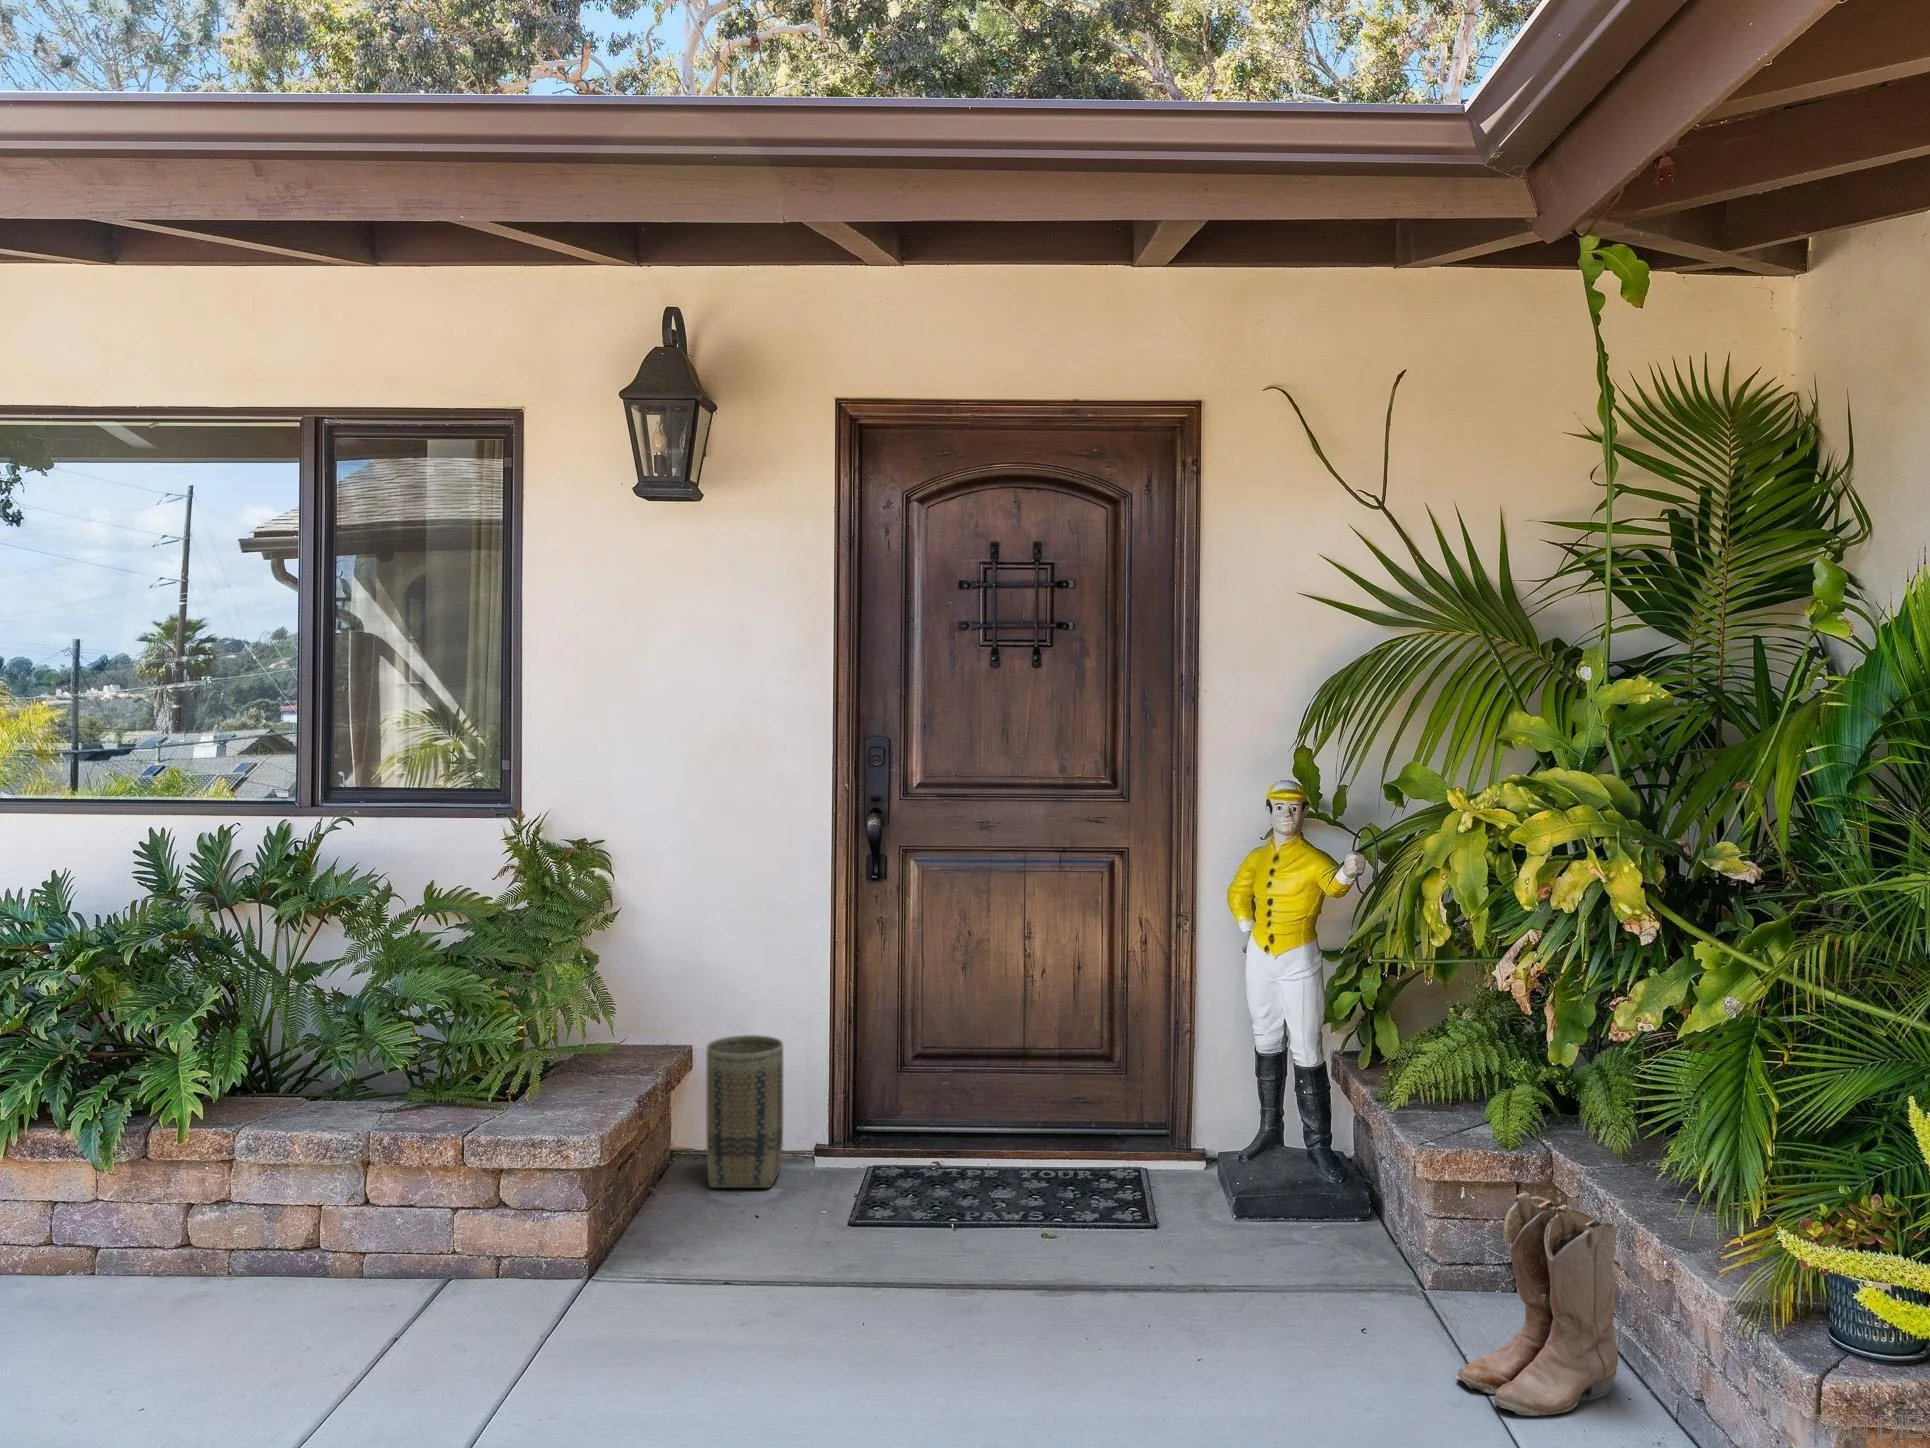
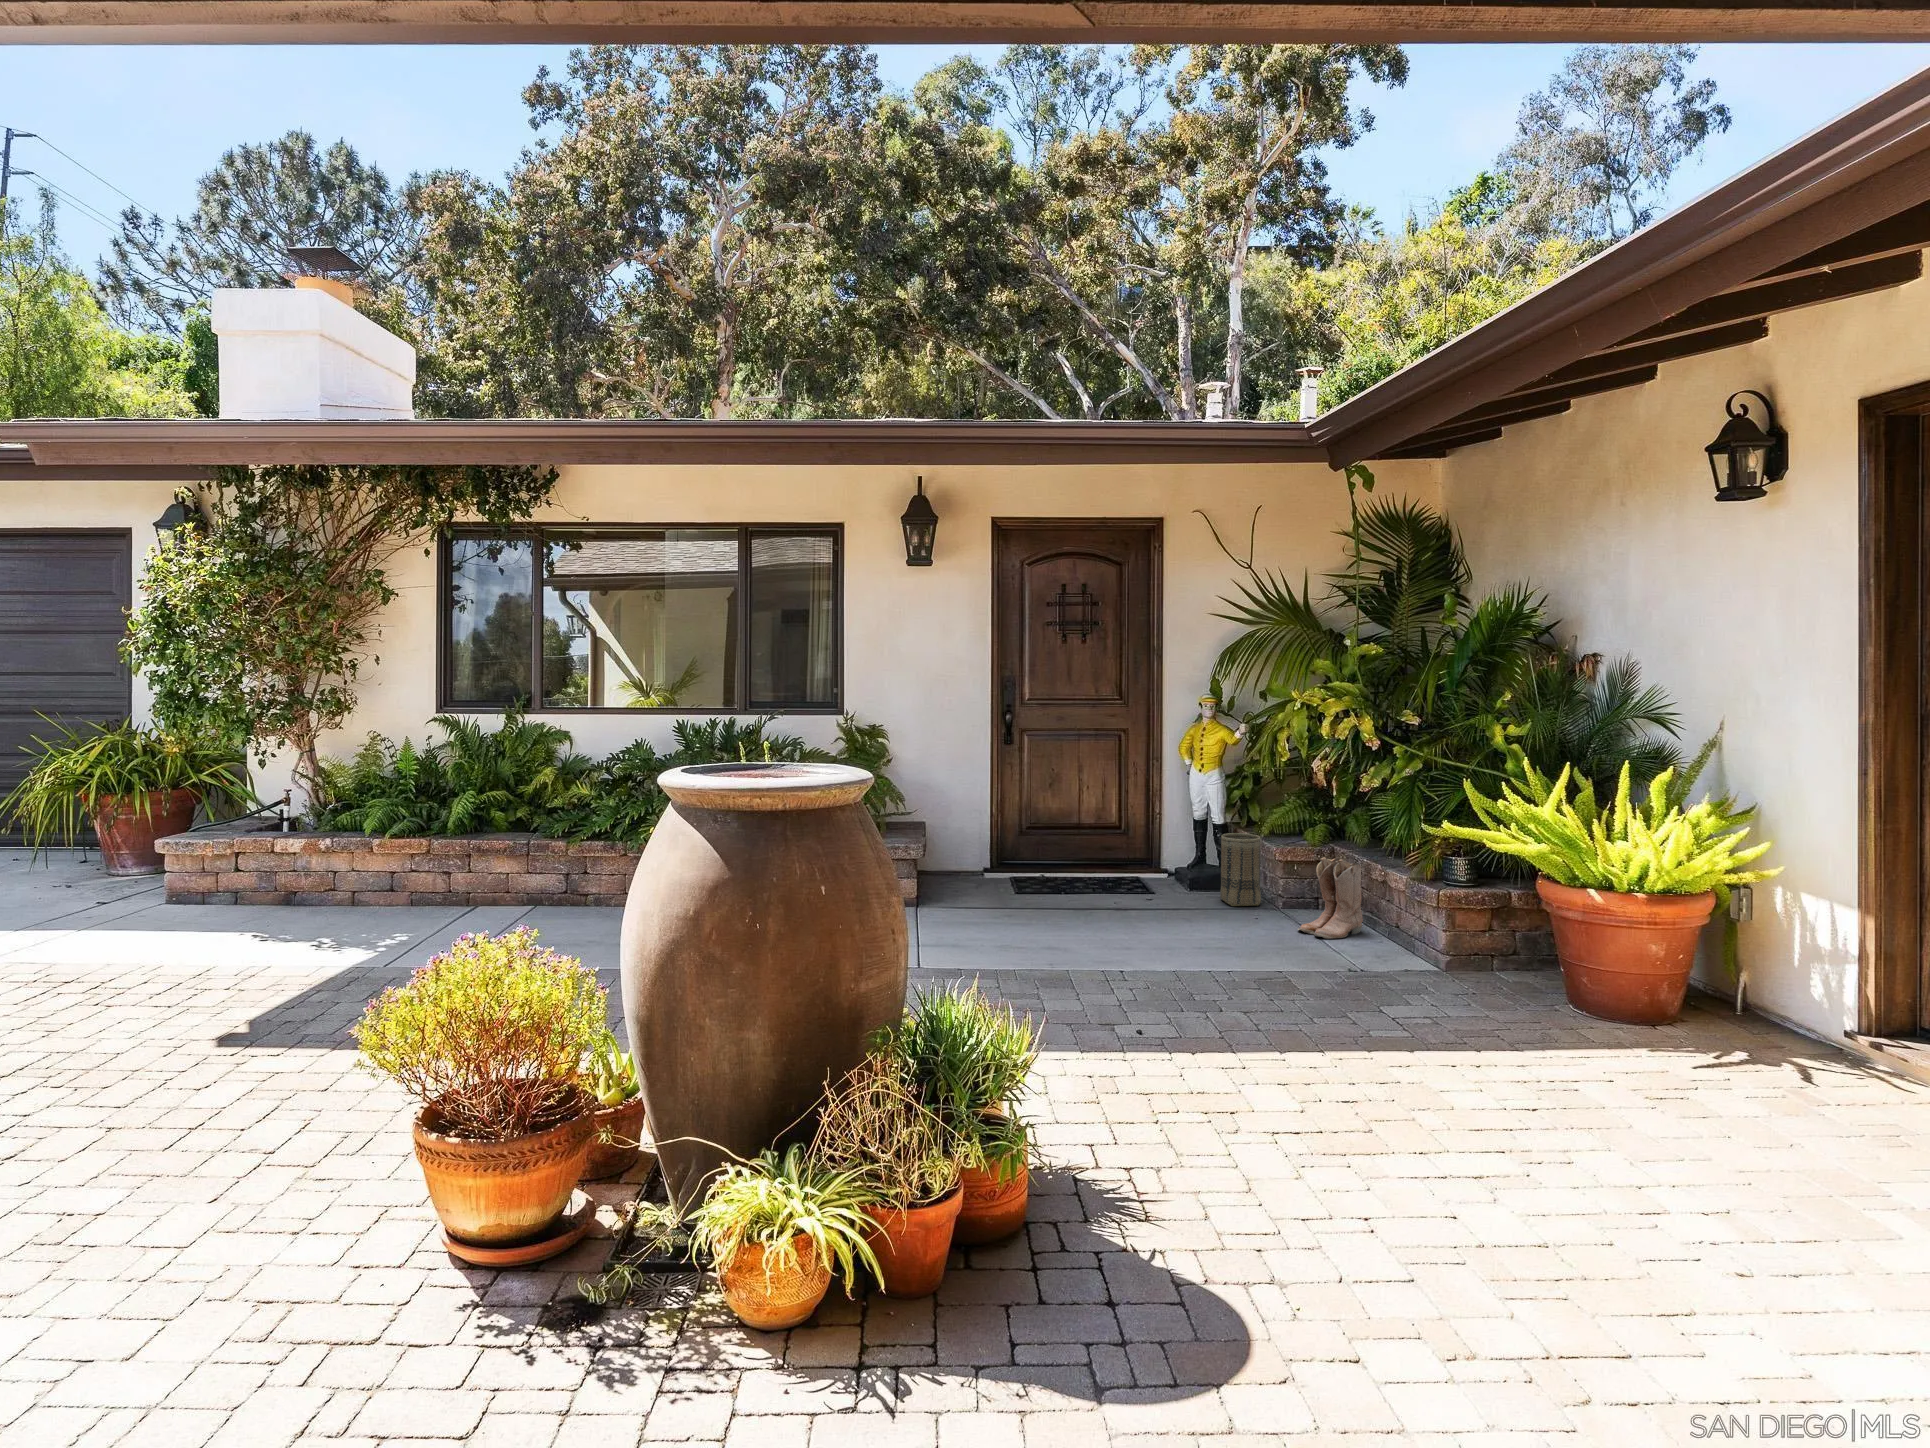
basket: present [706,1035,783,1188] -> present [1220,833,1261,906]

